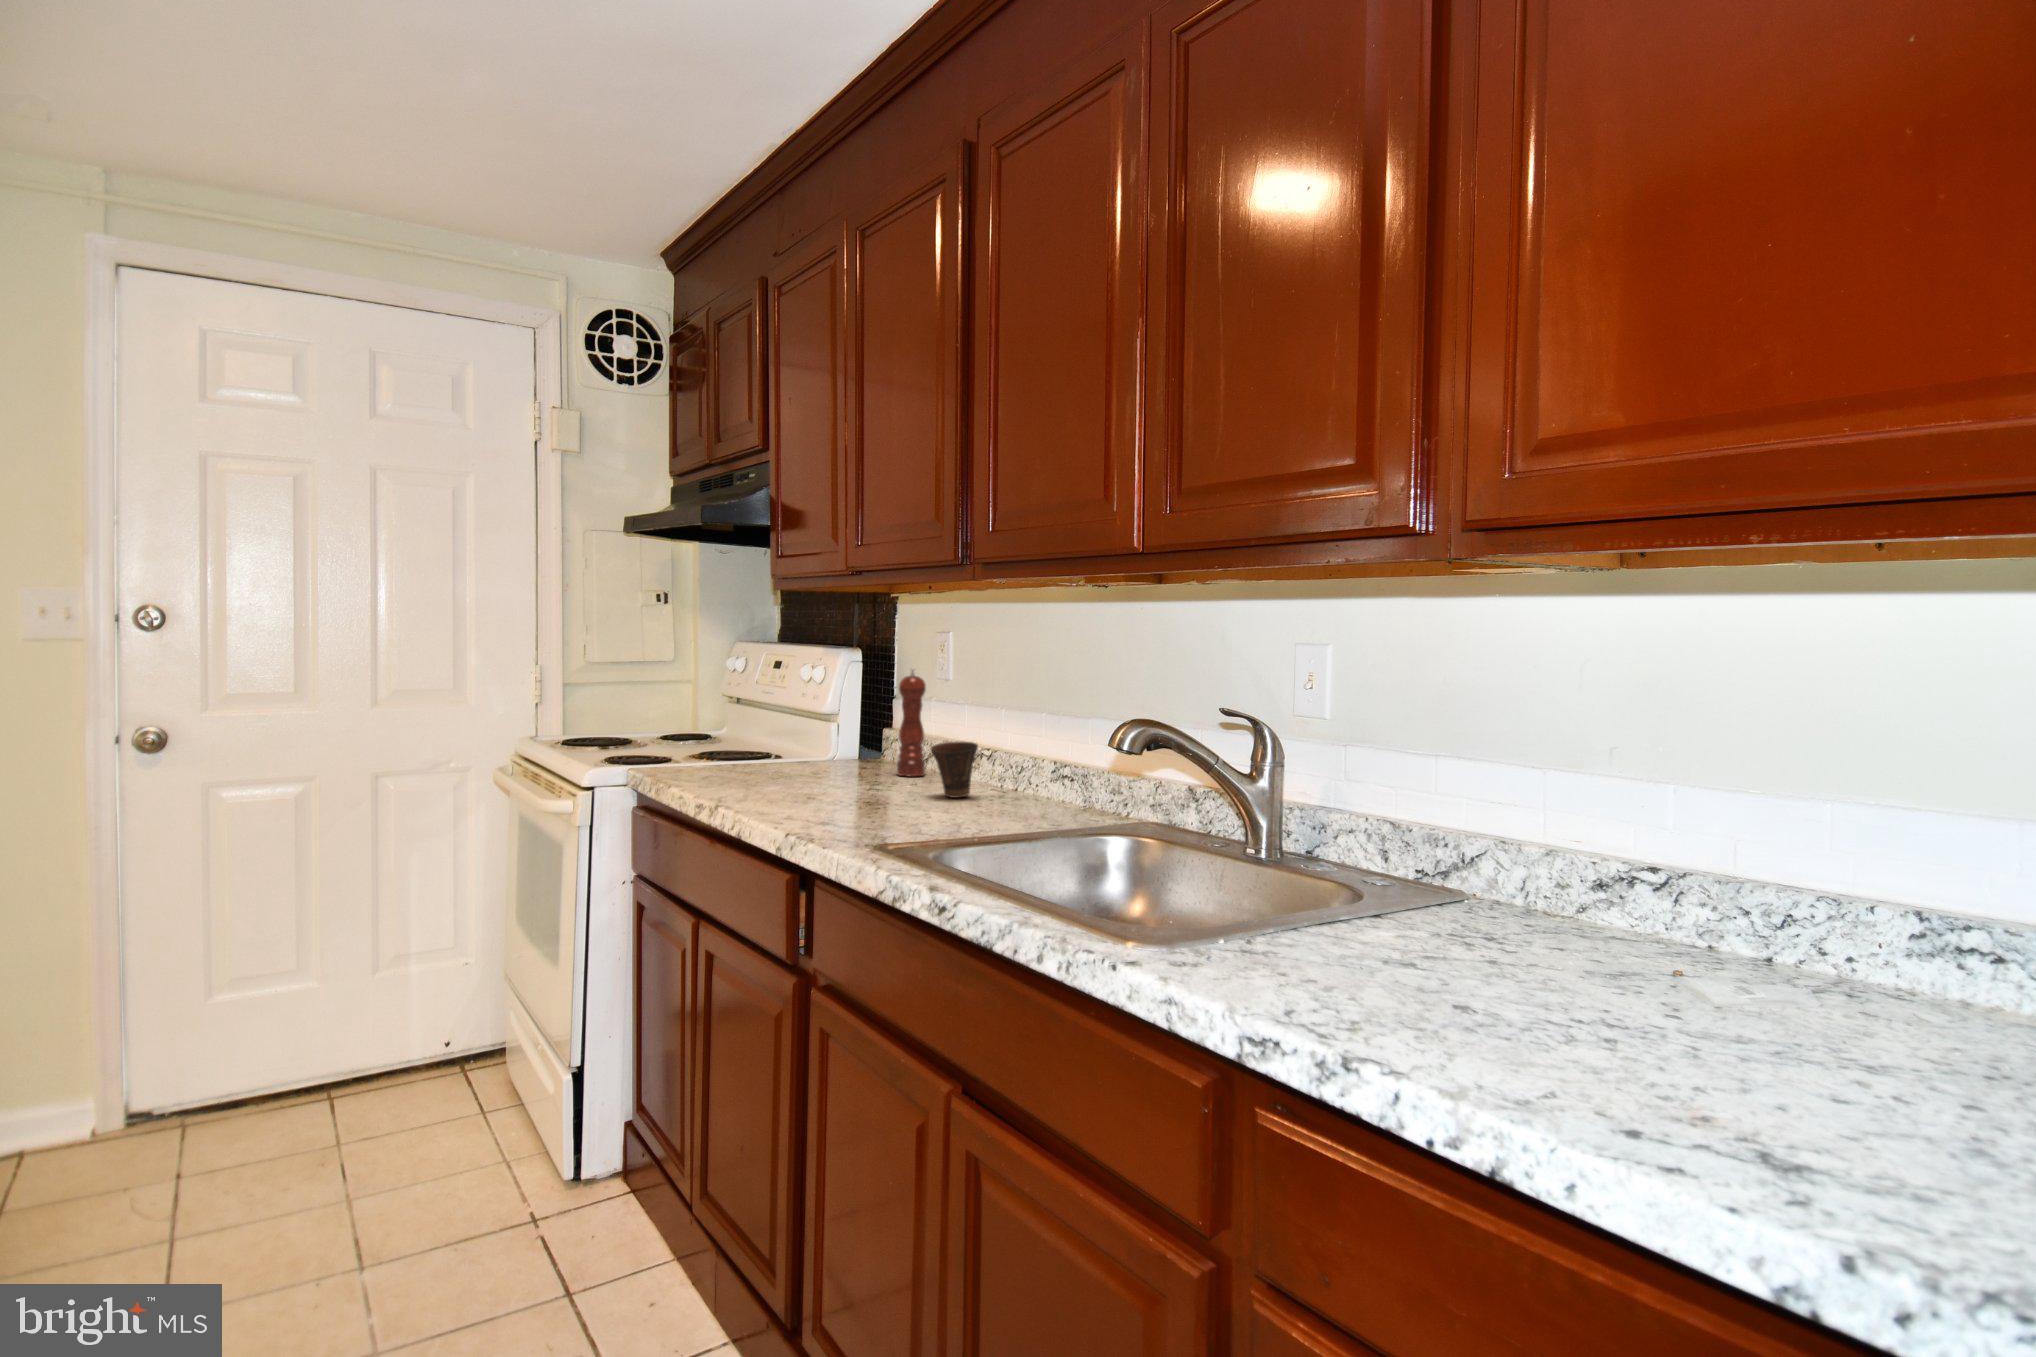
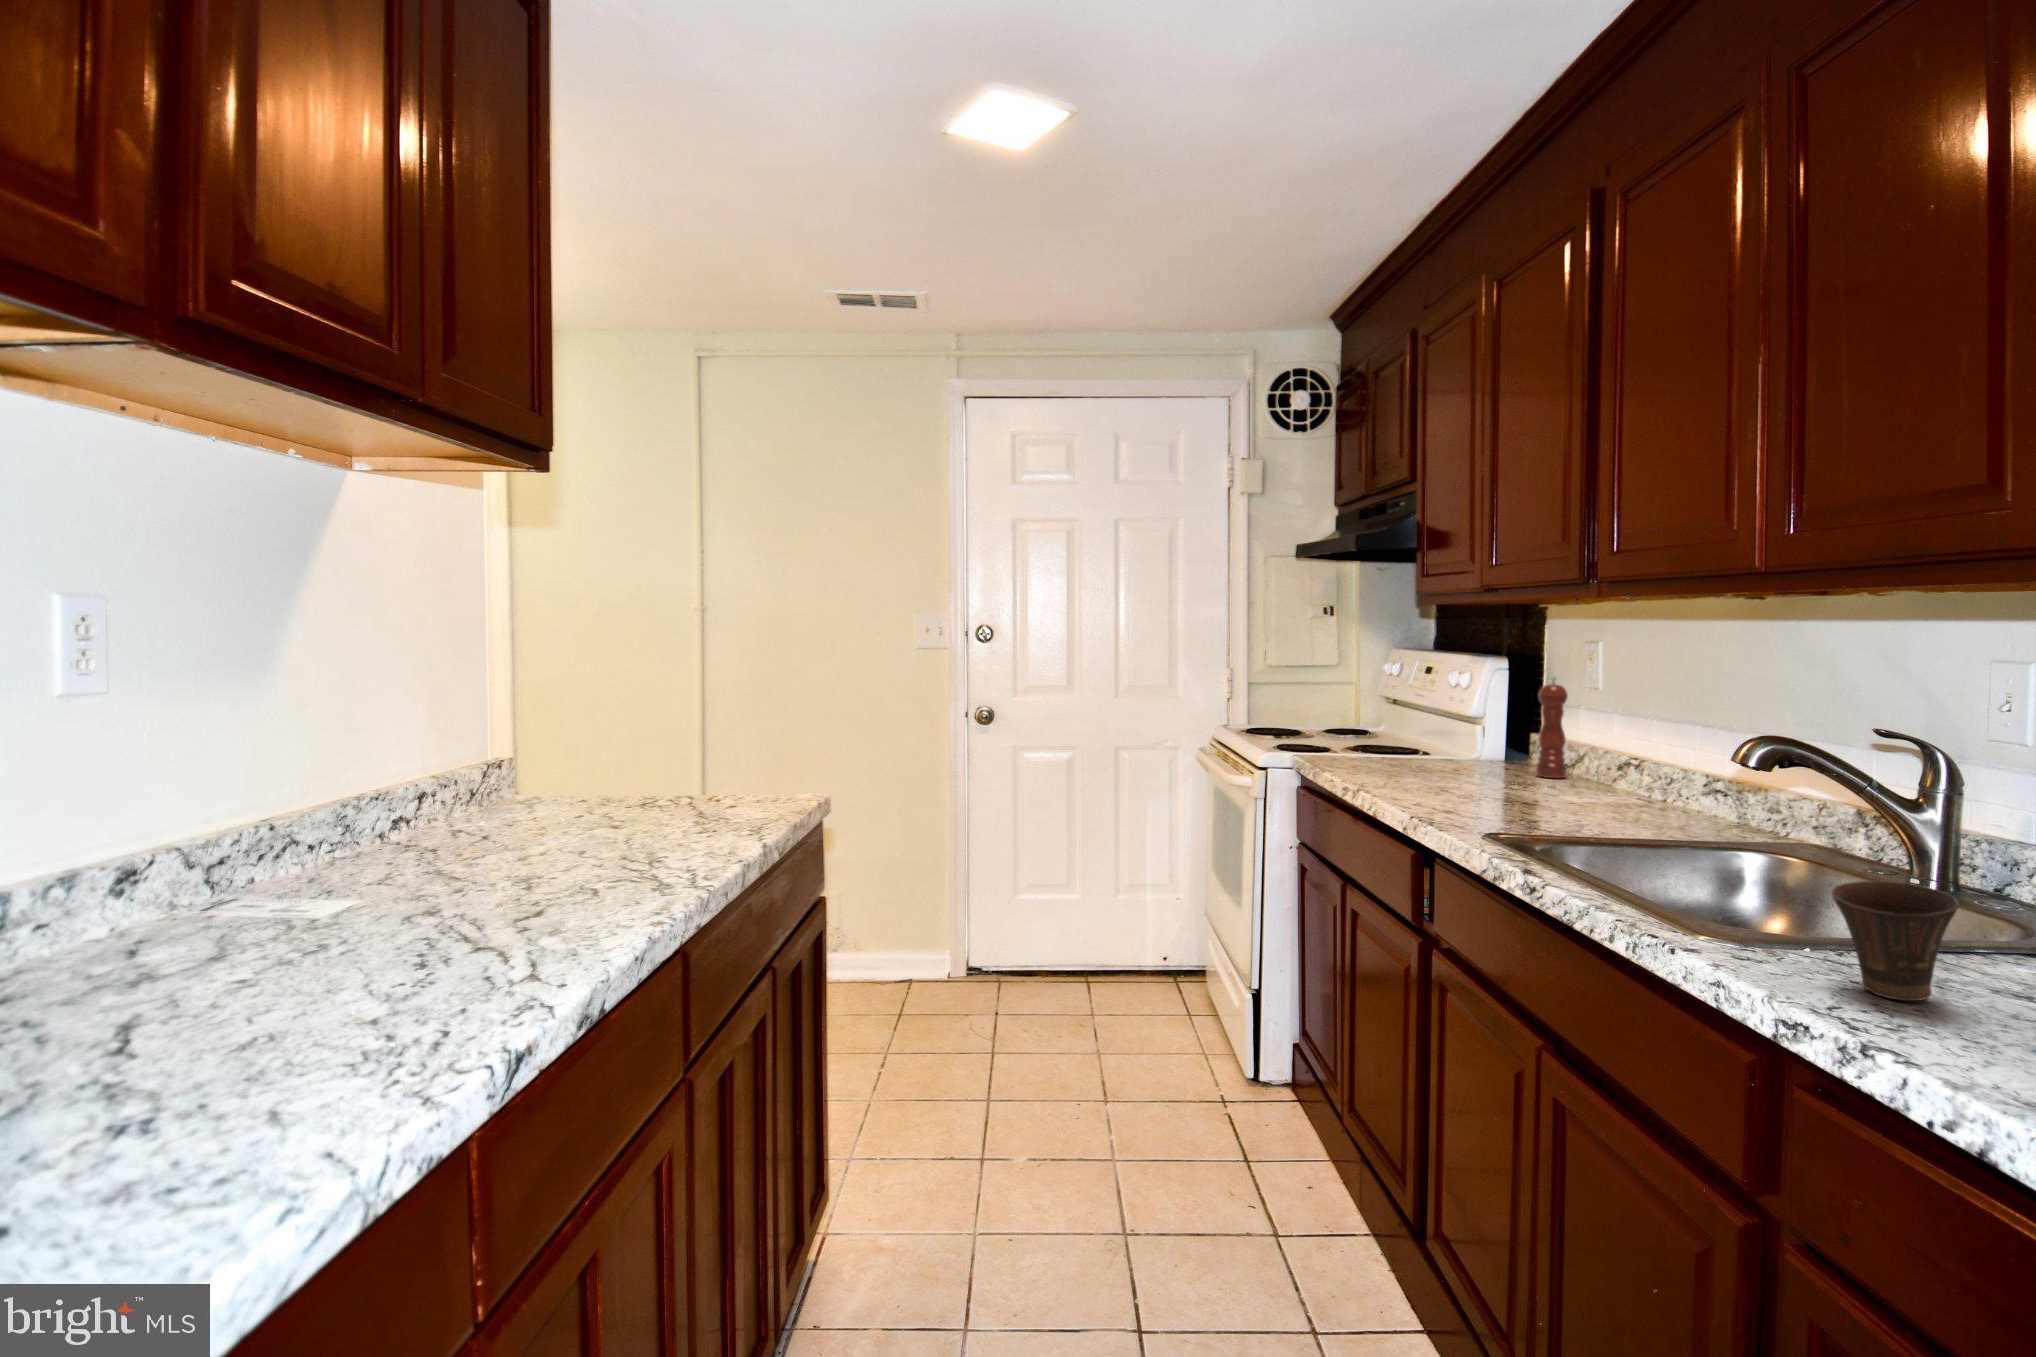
cup: present [931,742,978,798] -> present [1832,881,1959,1001]

